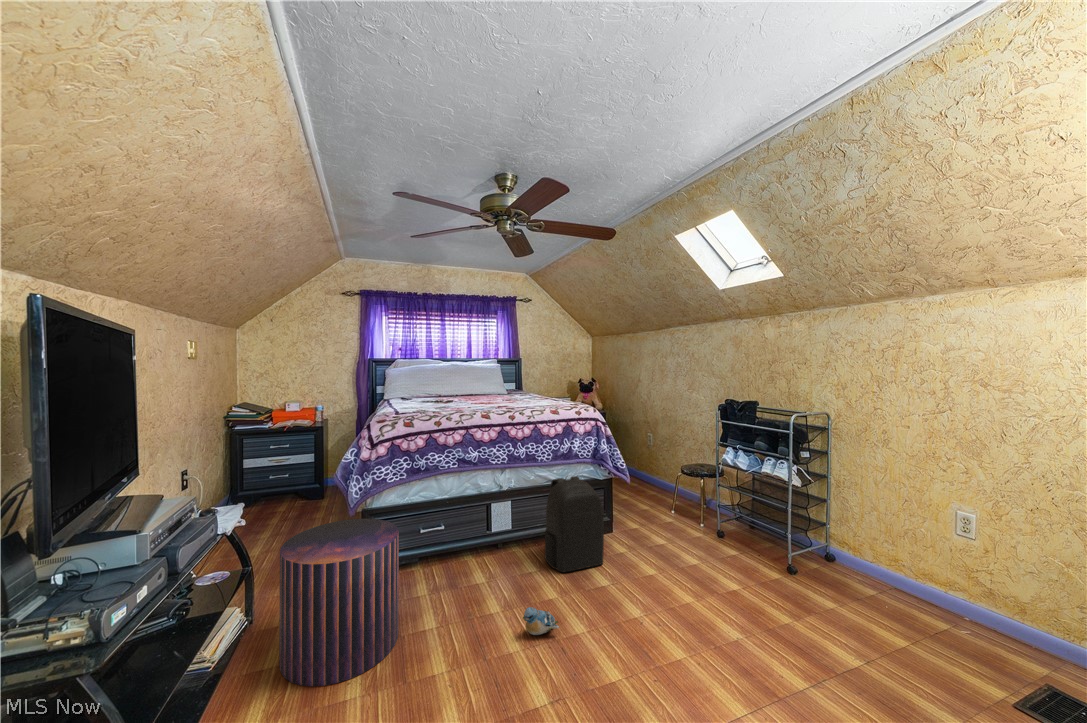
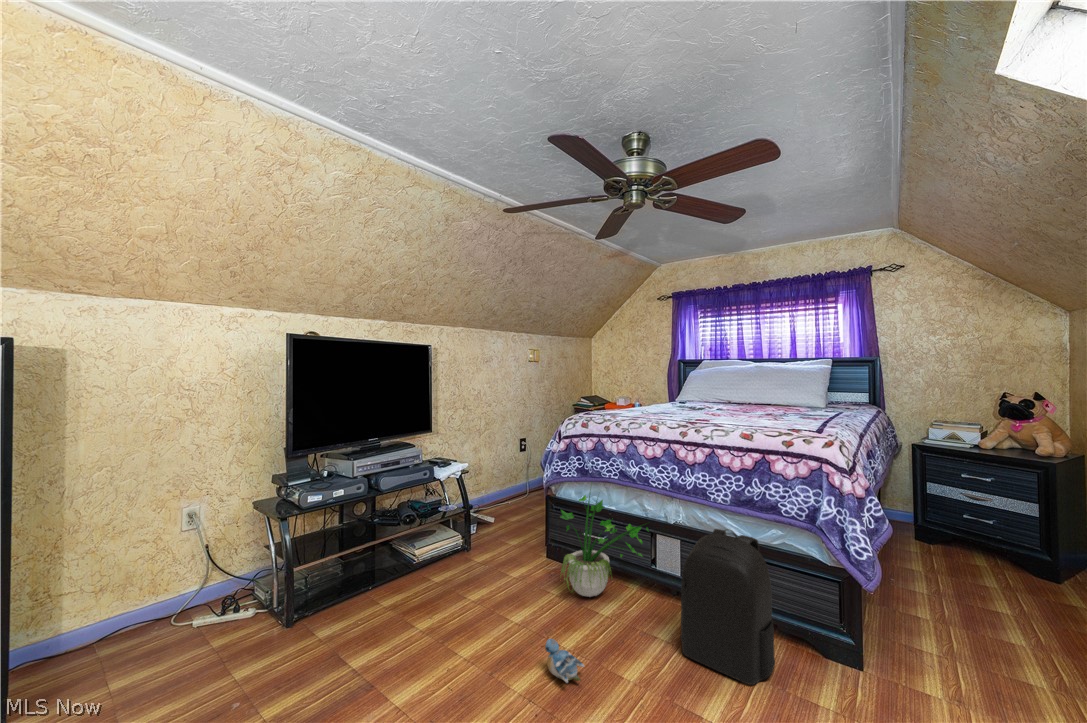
potted plant: none [415,469,520,586] -> present [561,495,648,597]
pouf: present [279,519,399,686] -> none [434,490,517,606]

